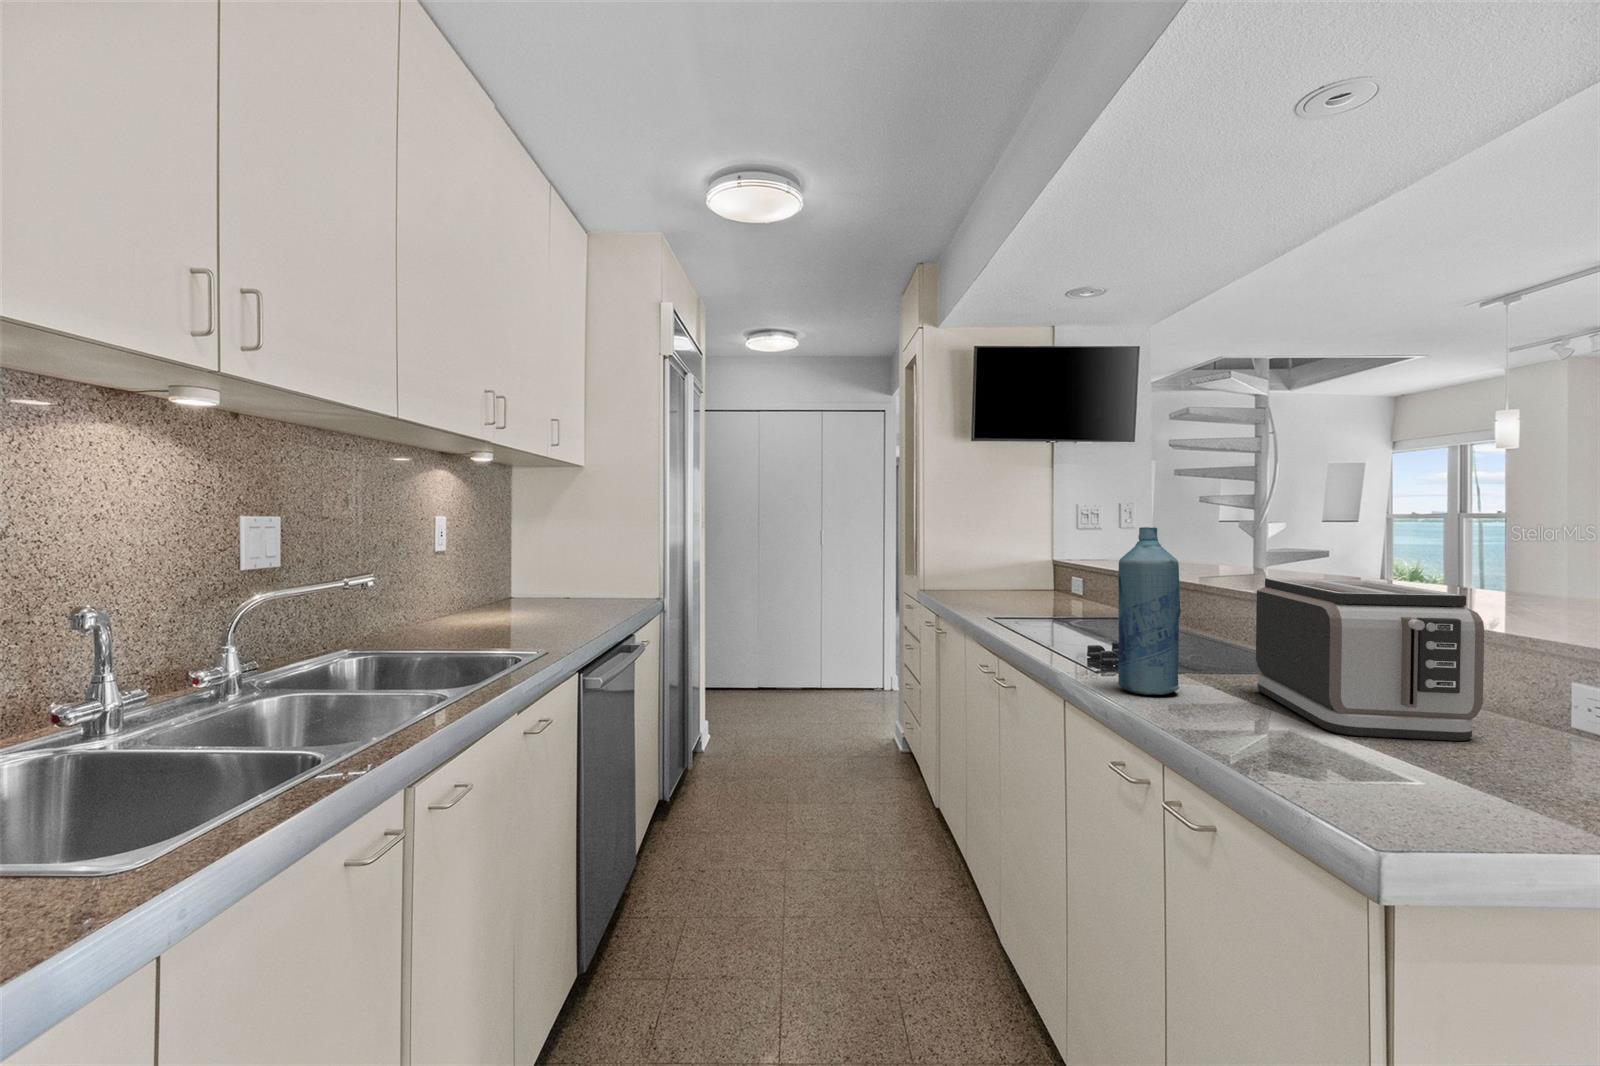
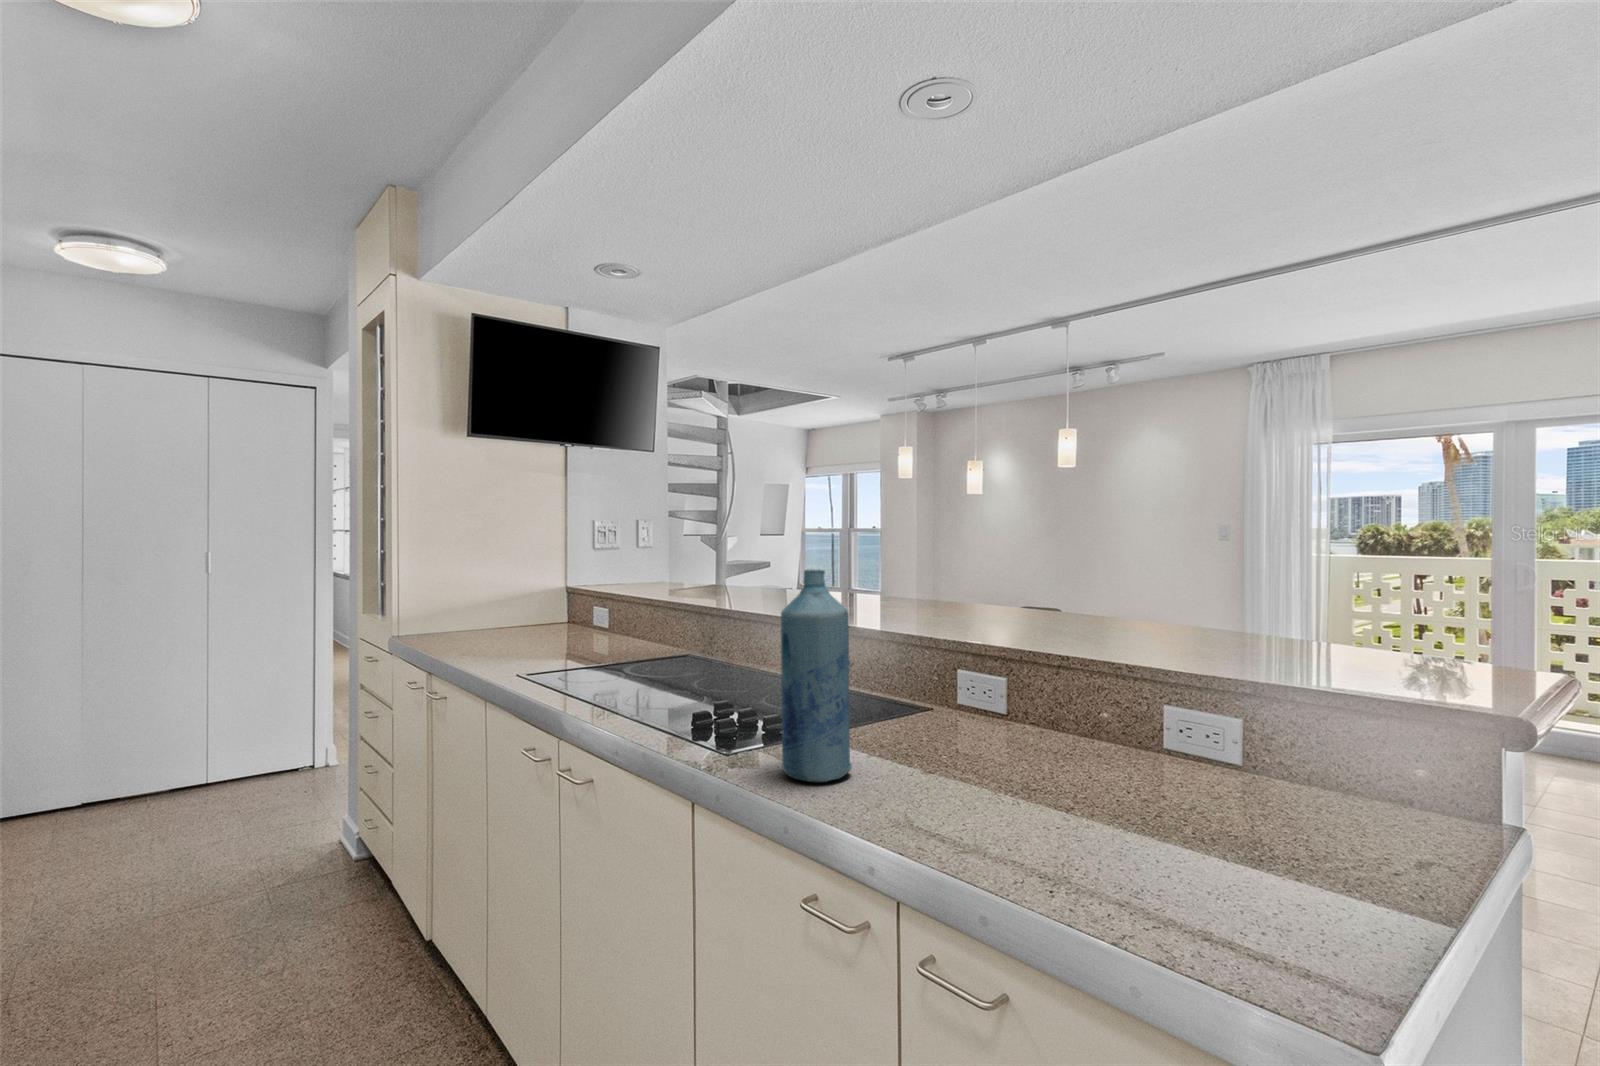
toaster: present [1256,579,1484,741] -> none [907,617,1143,803]

